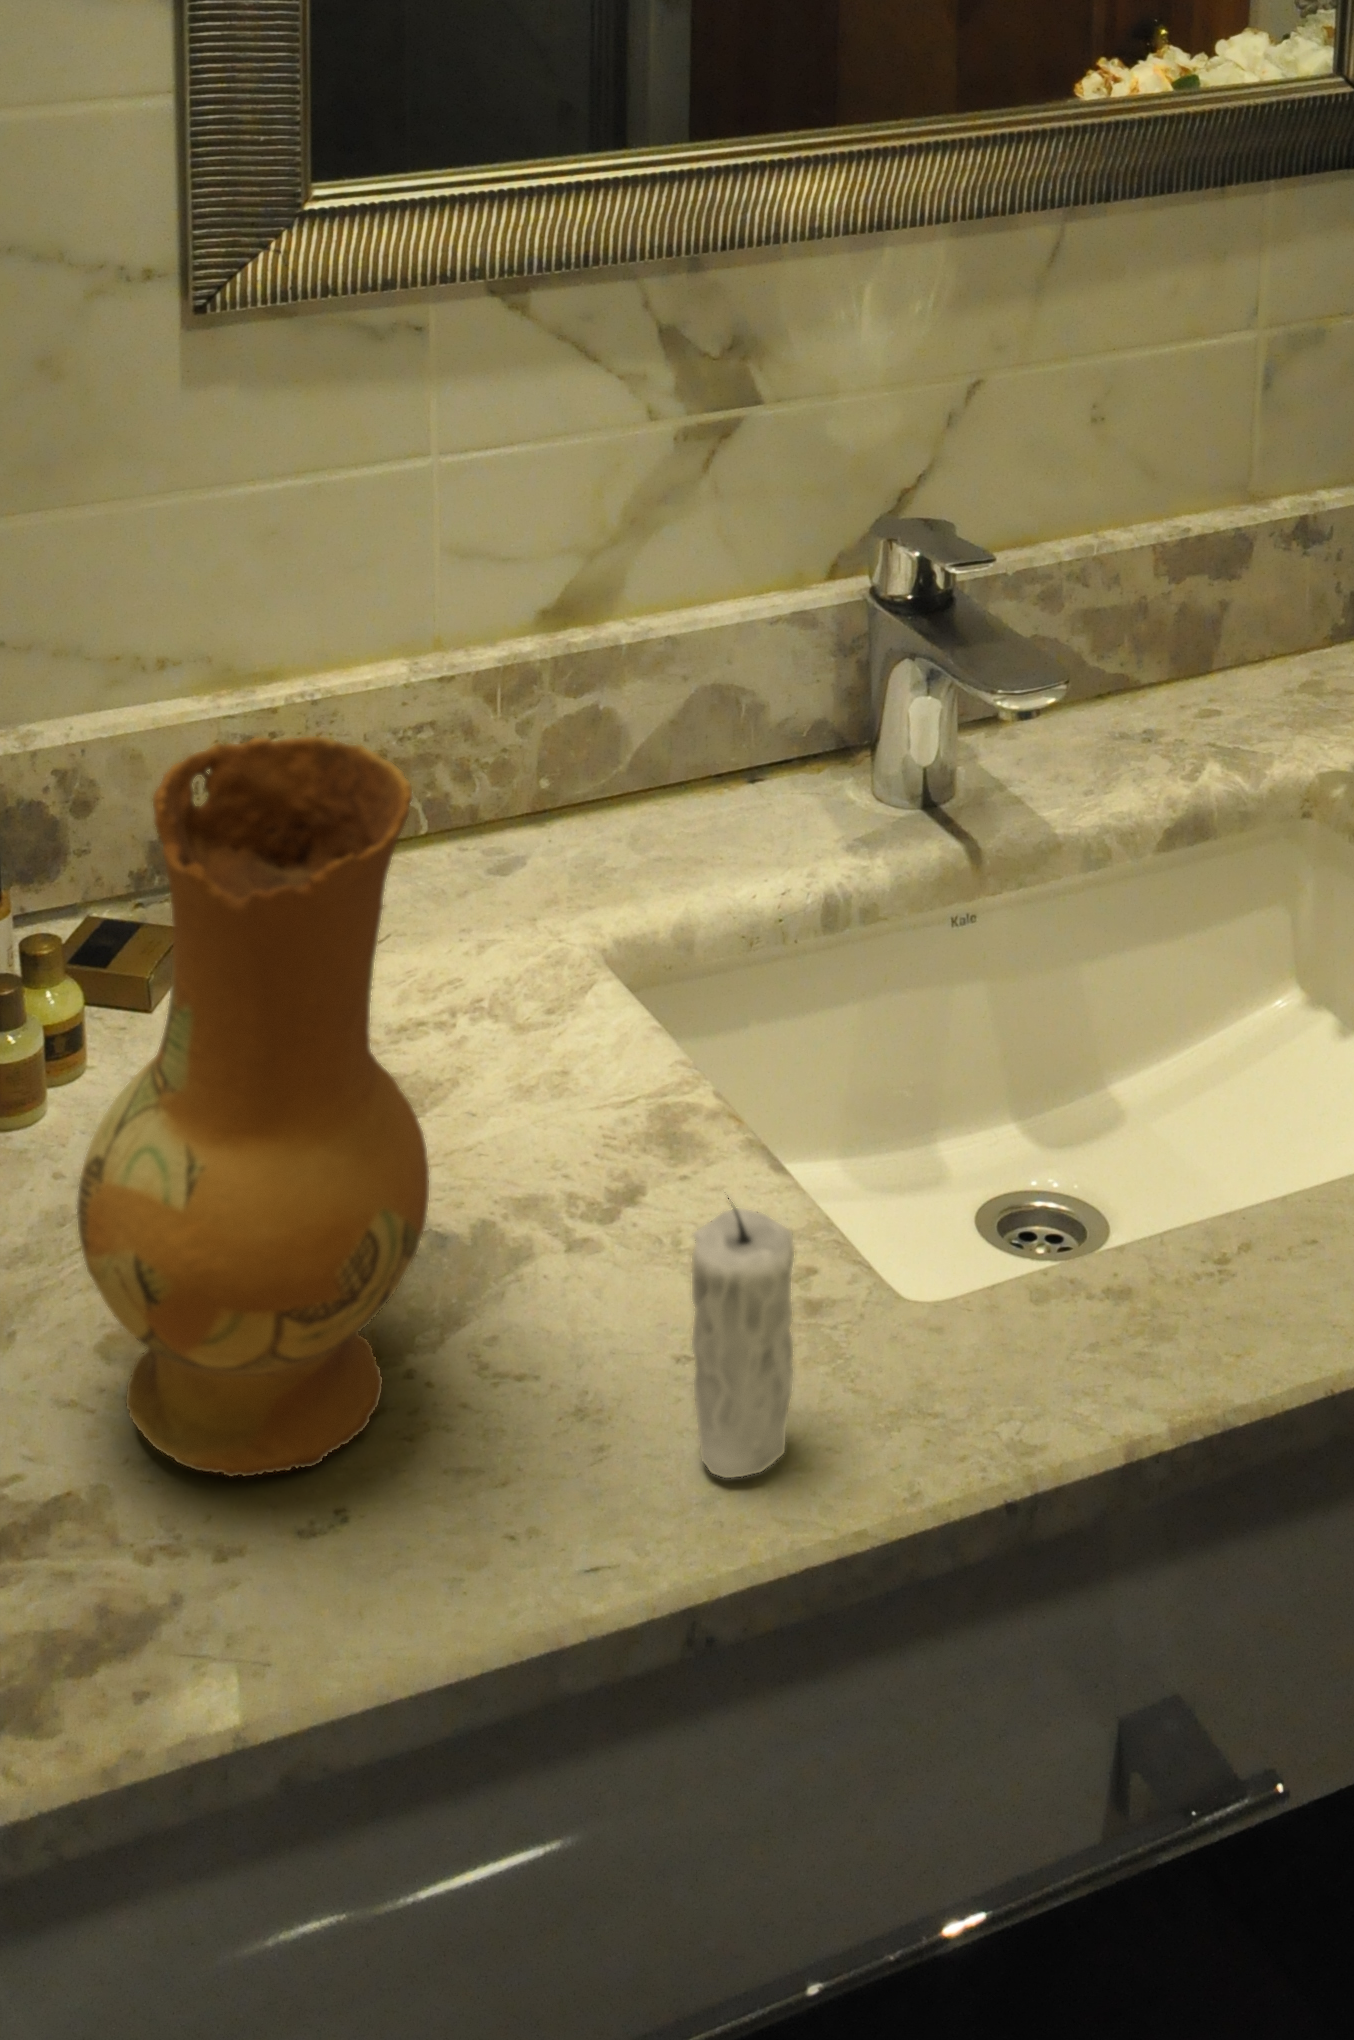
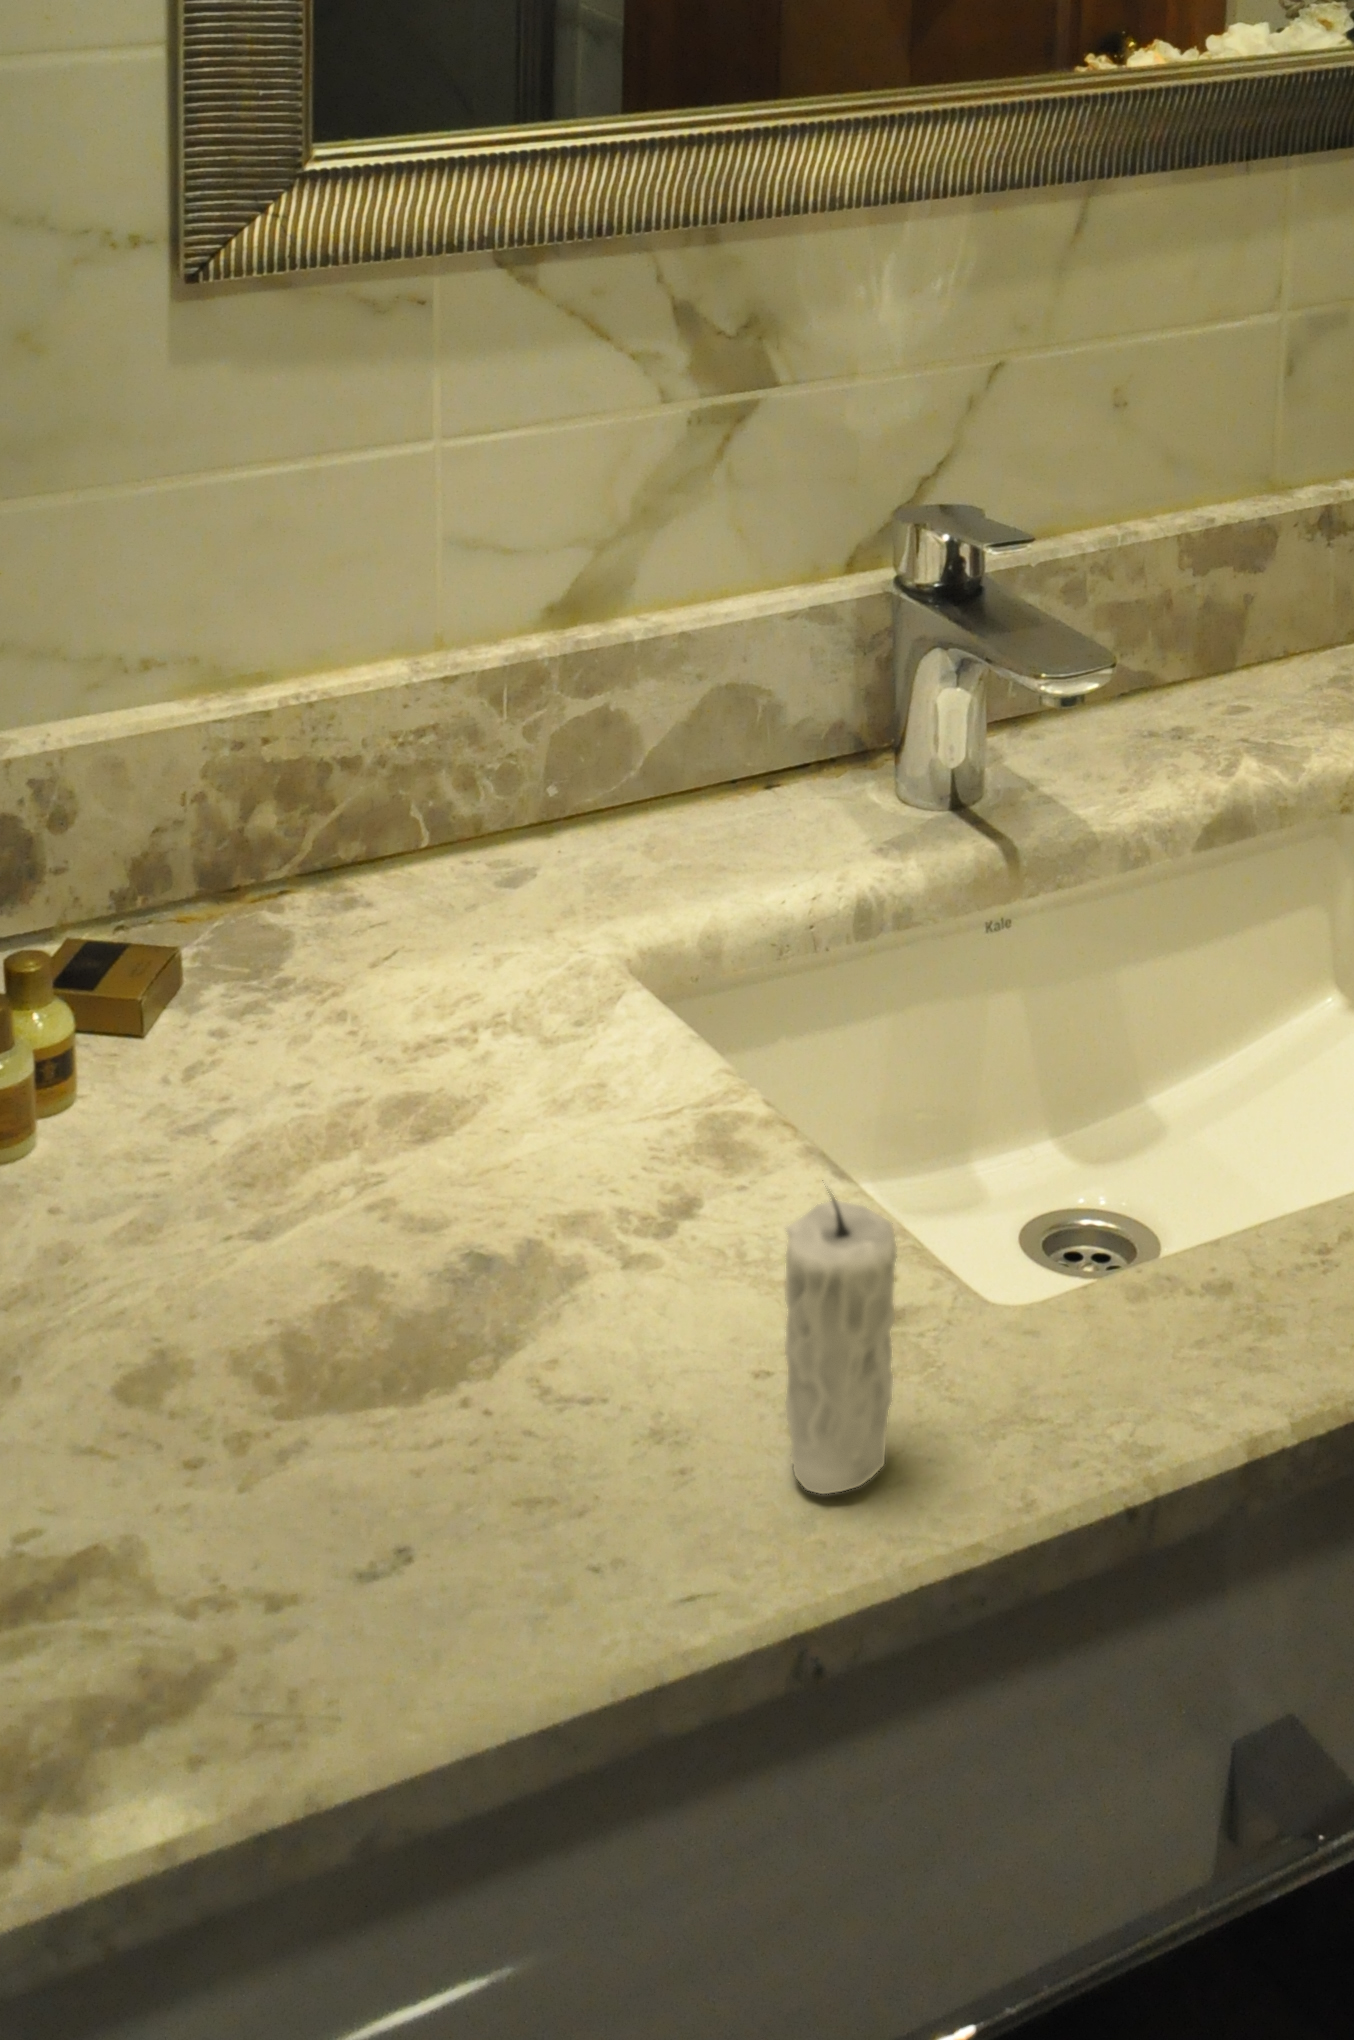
ceramic jug: present [77,736,429,1476] -> none [103,699,492,1519]

